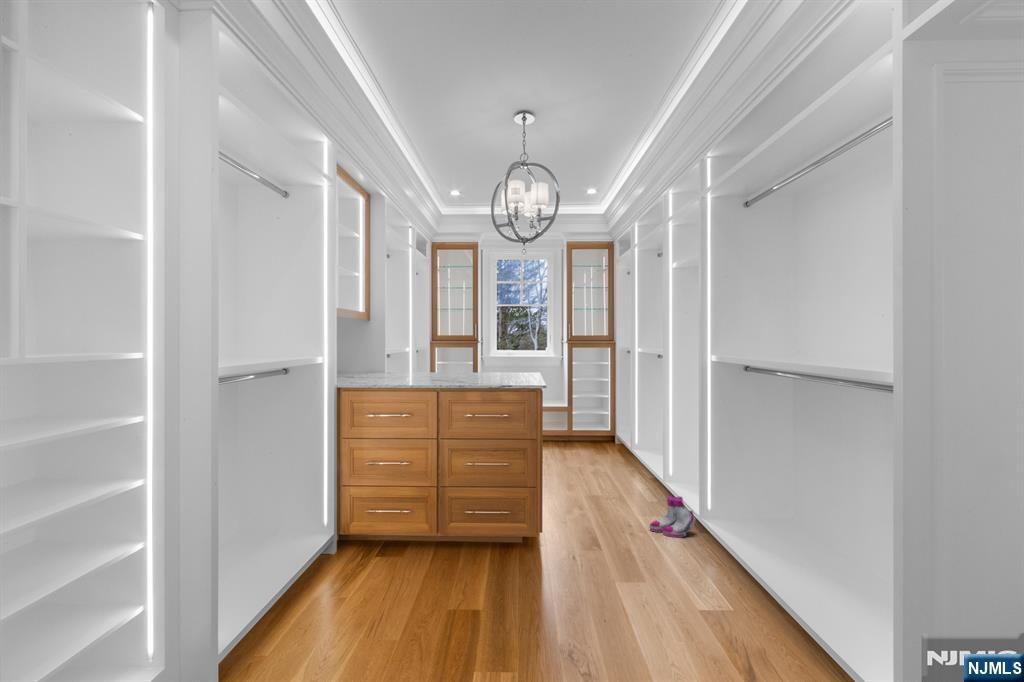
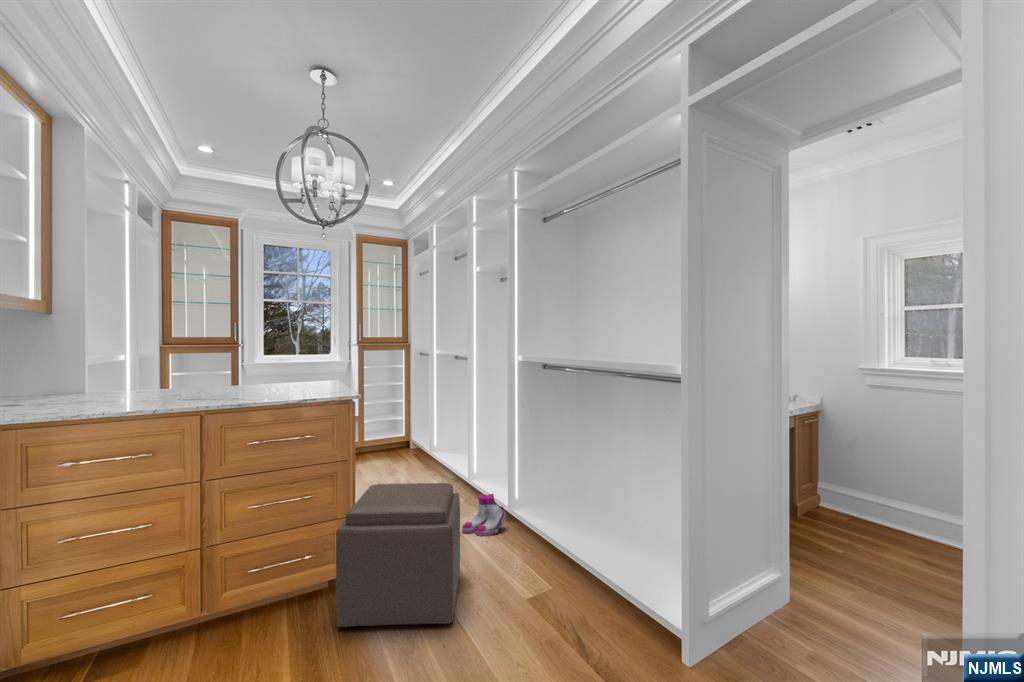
ottoman: none [525,473,638,605] -> present [336,483,460,627]

